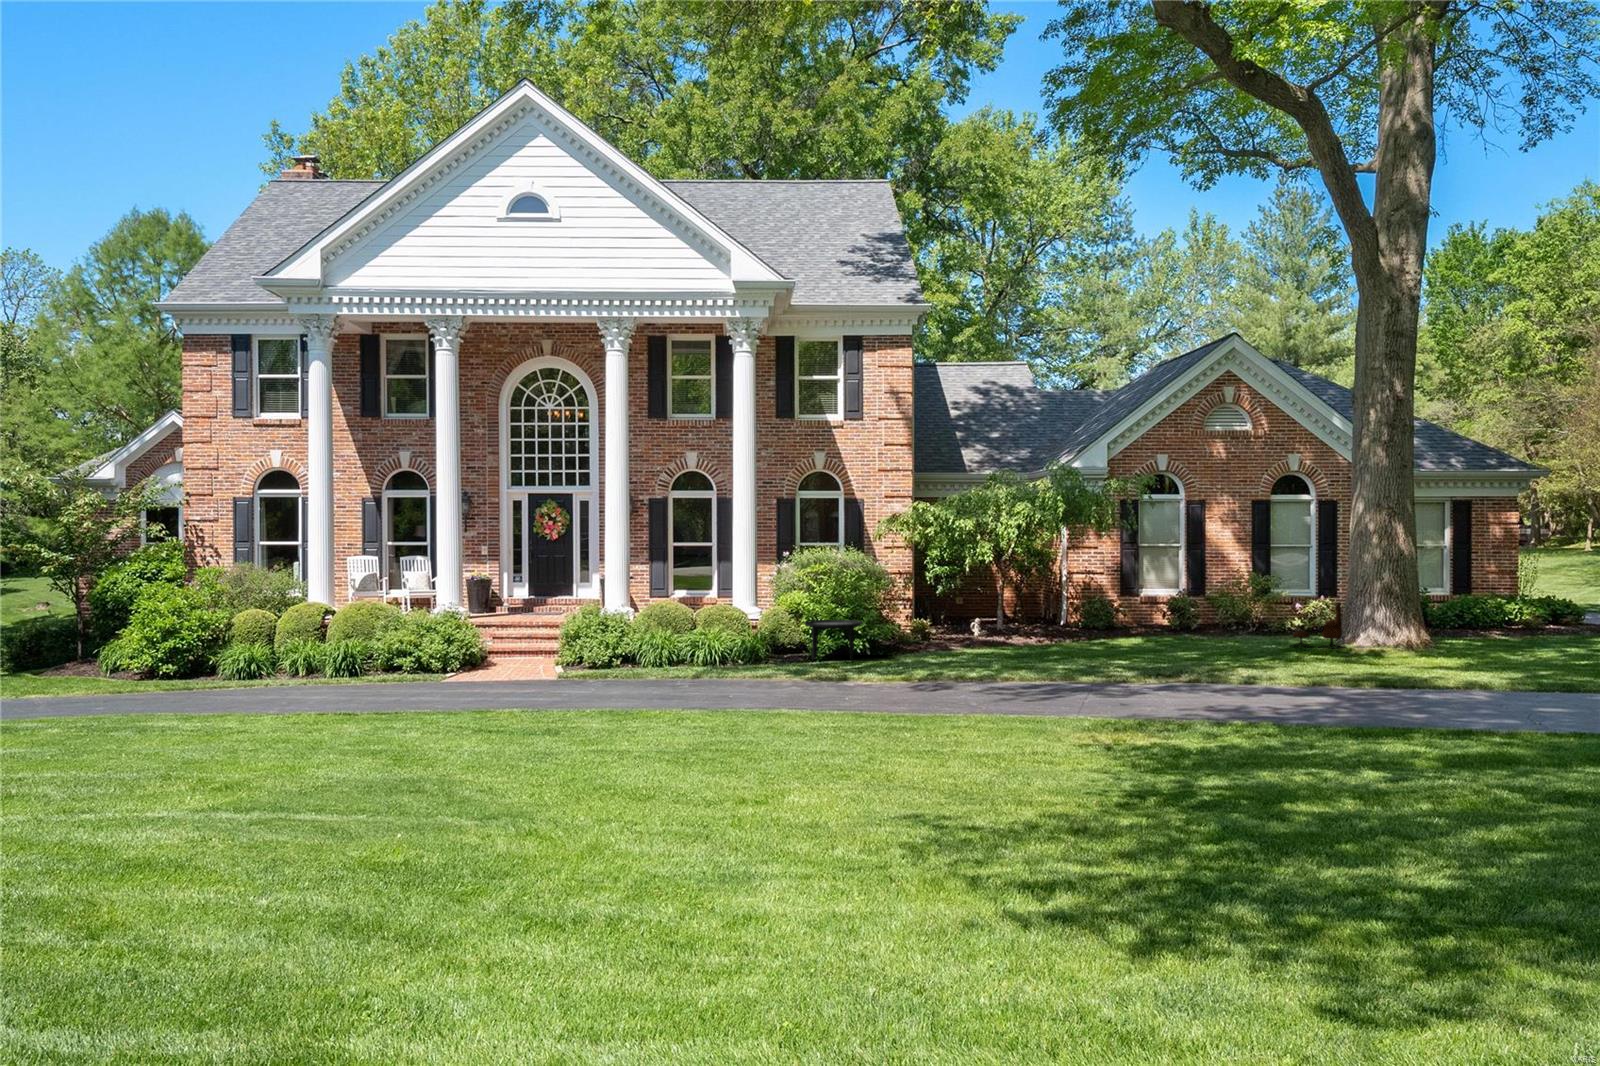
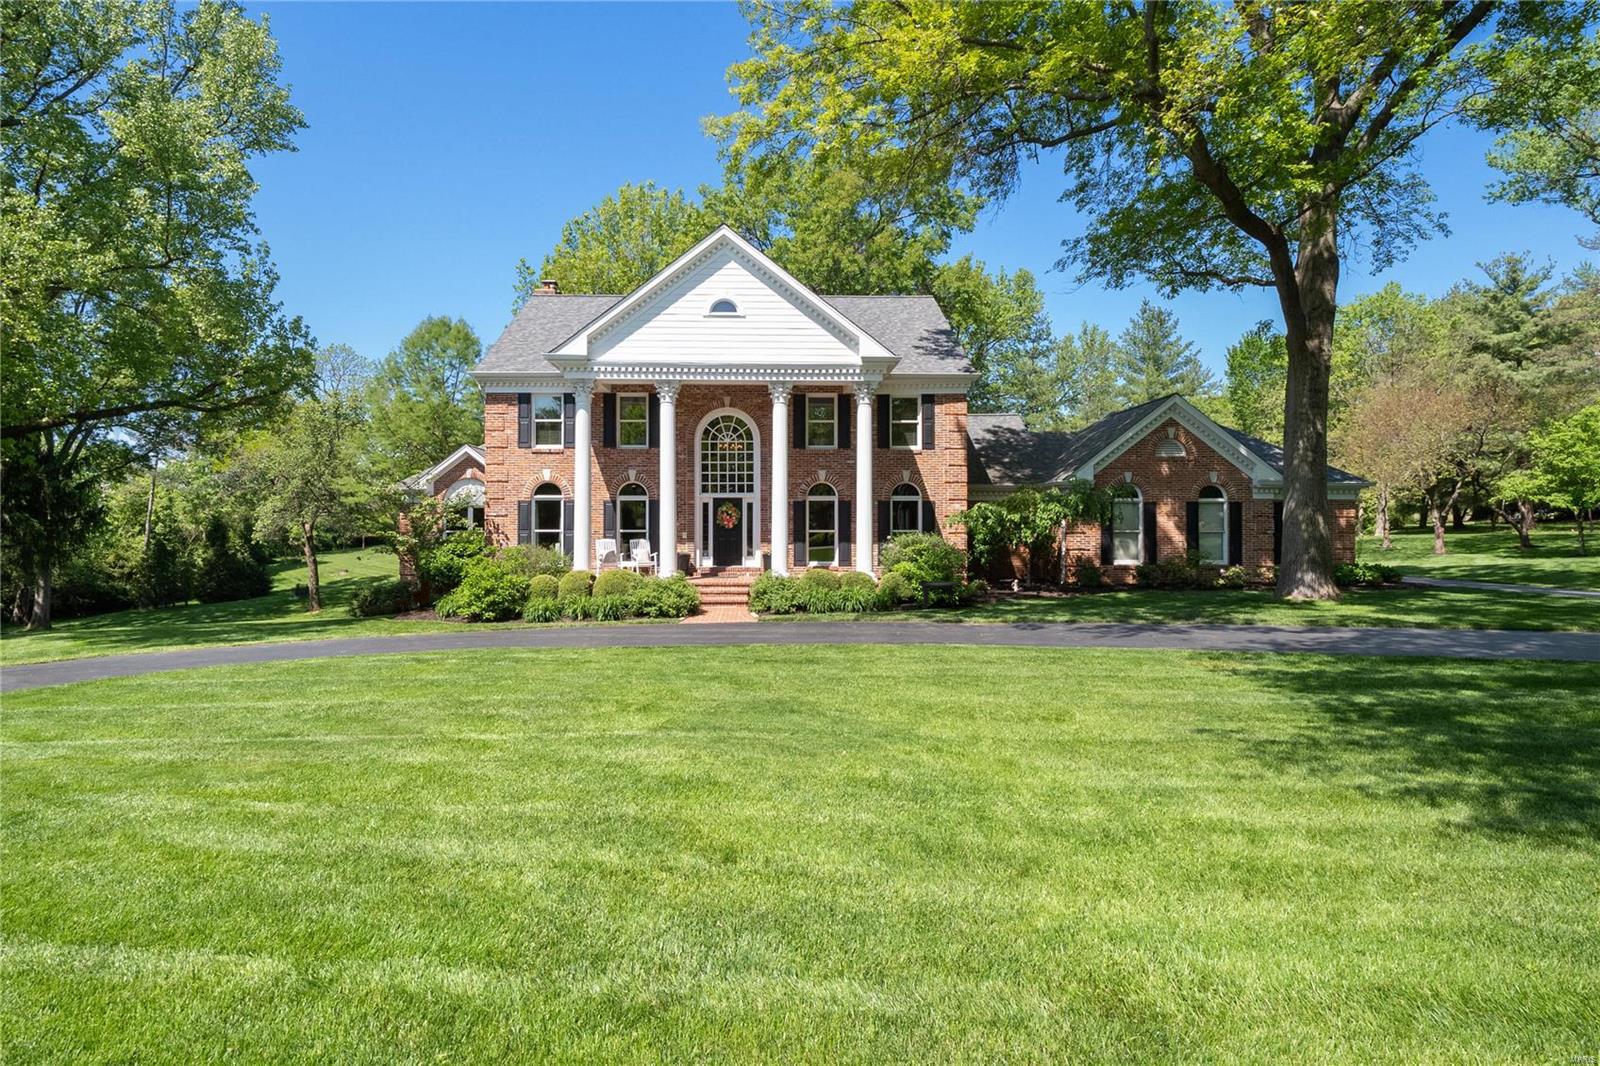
lounge chair: present [1293,602,1342,648] -> present [395,580,430,610]

